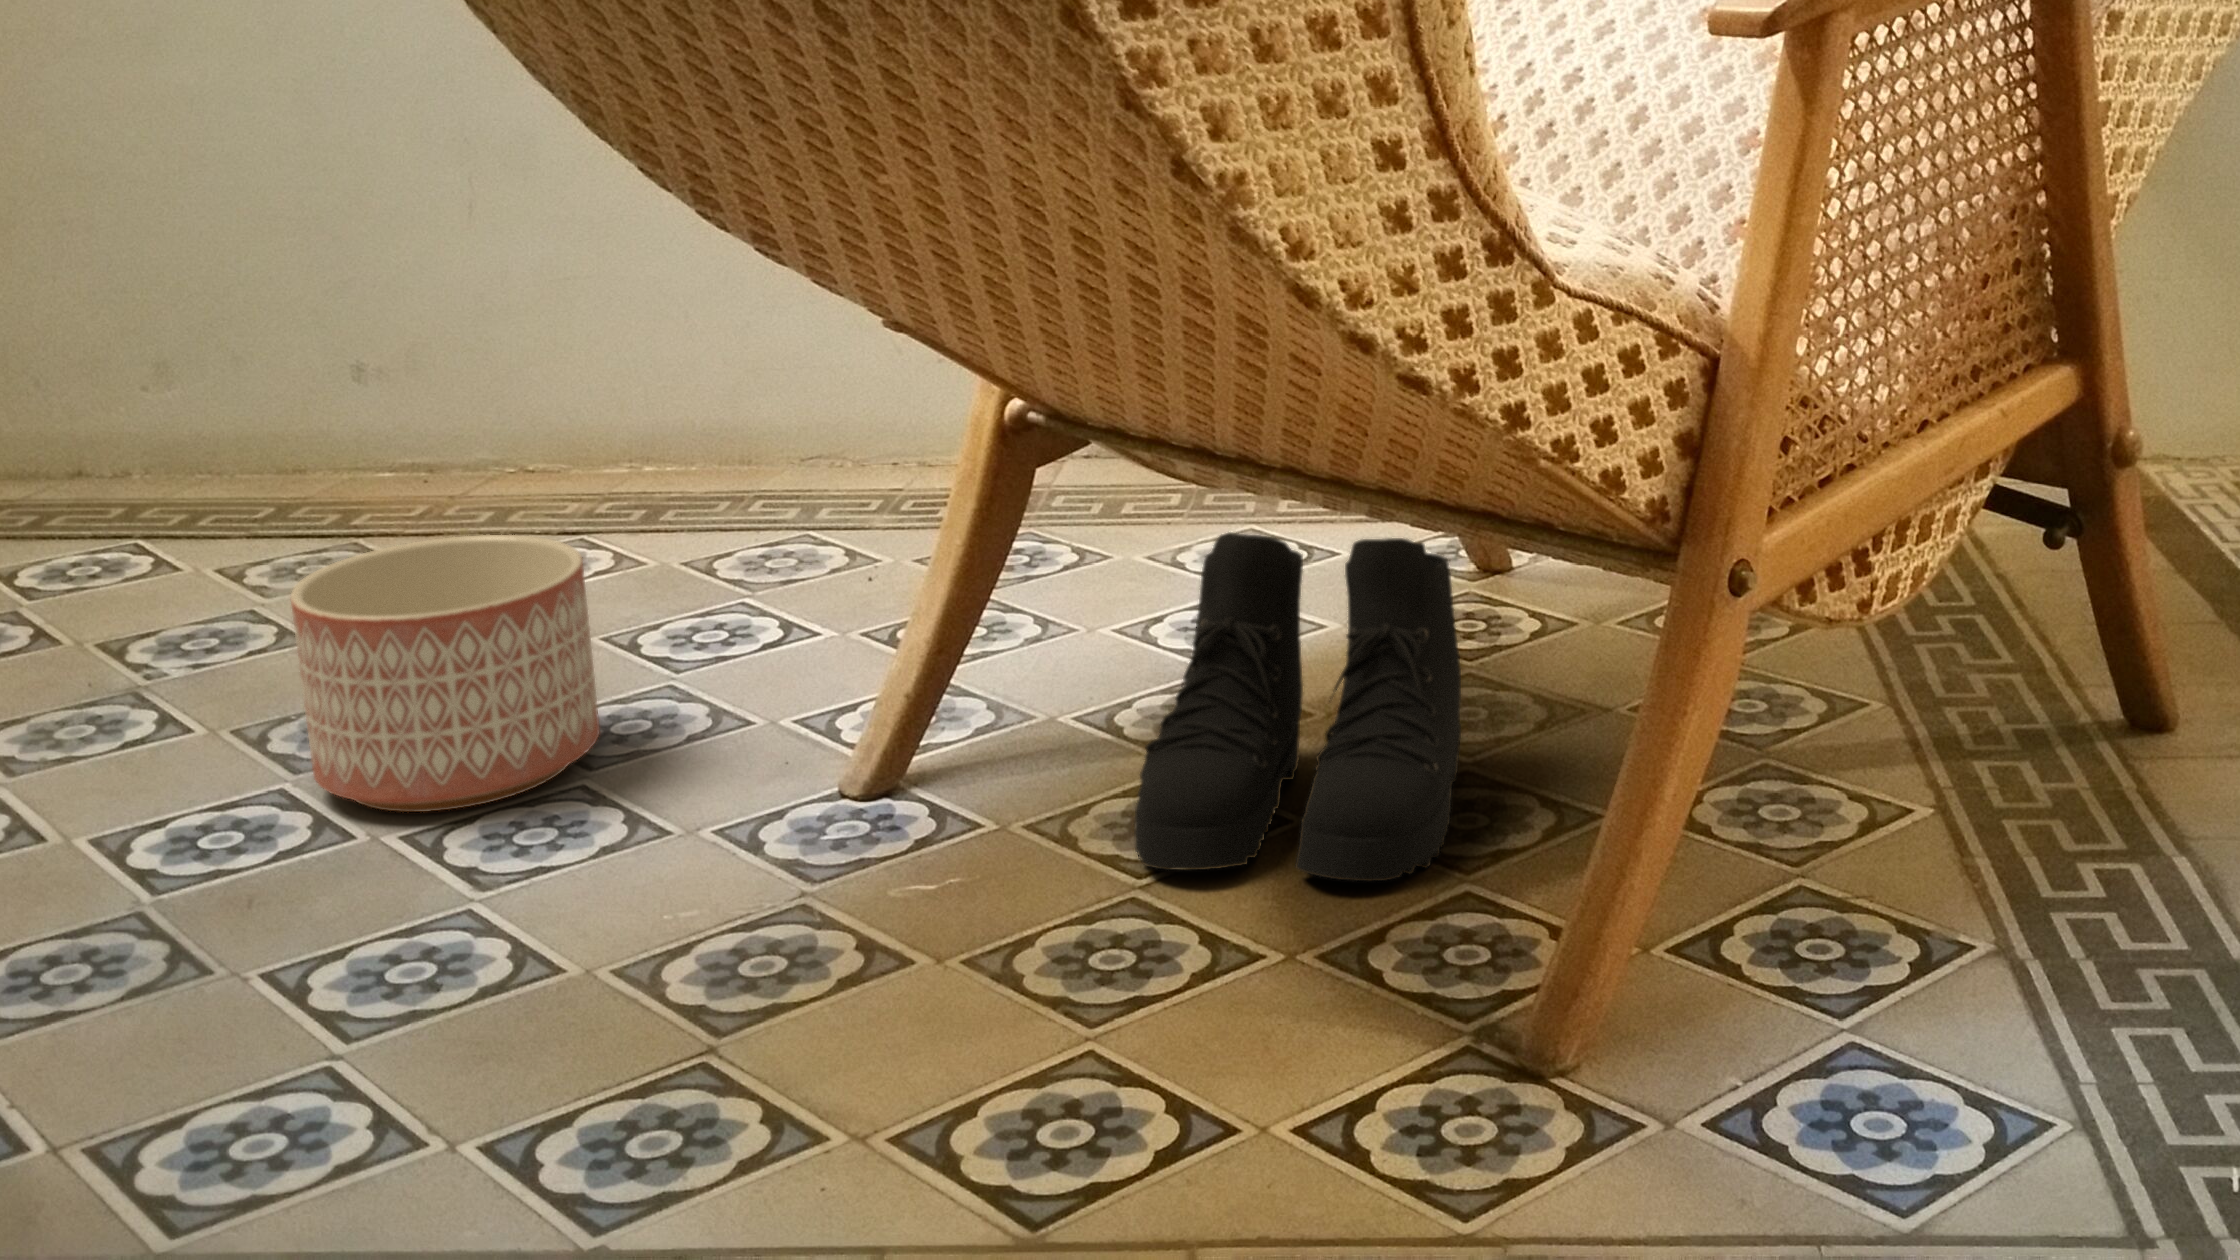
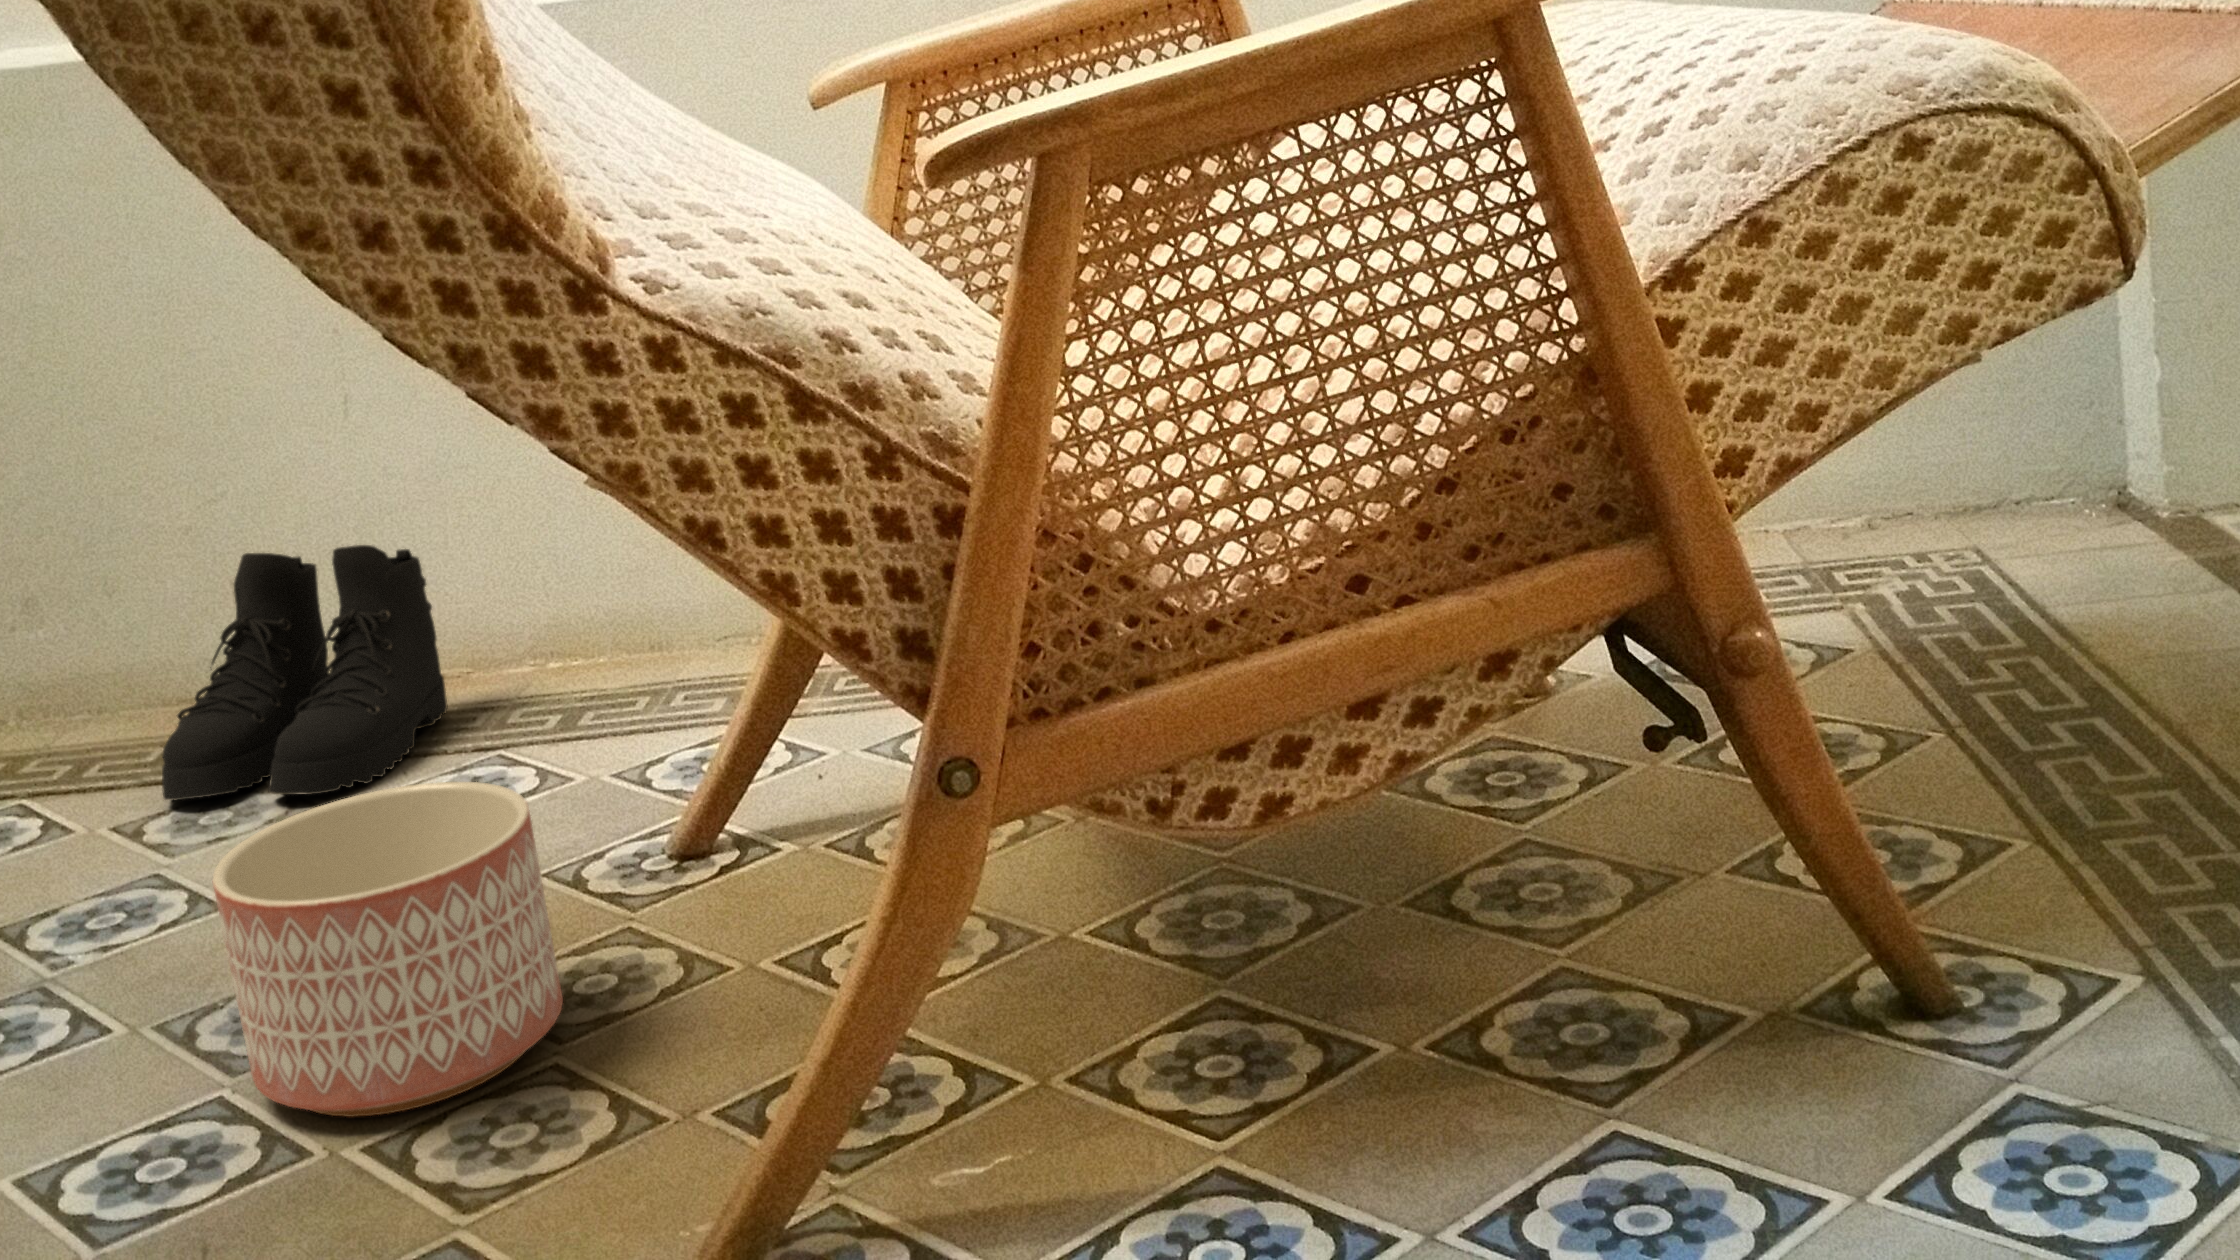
boots: present [1134,532,1461,881] -> present [162,545,447,800]

